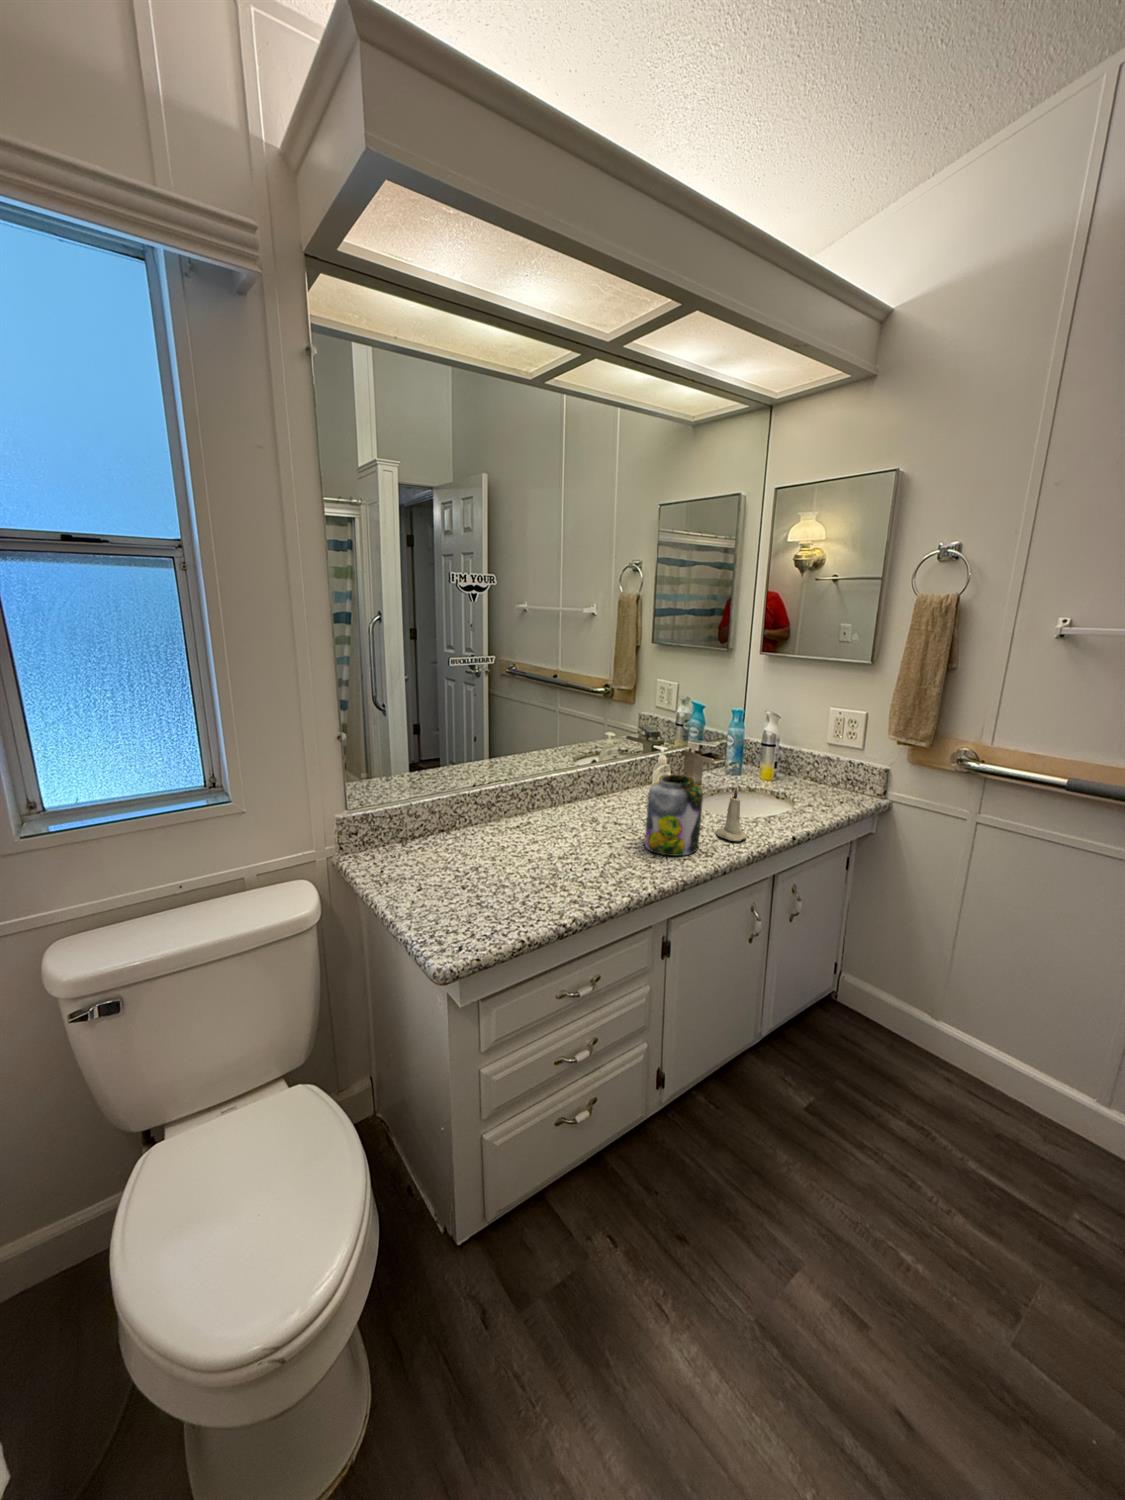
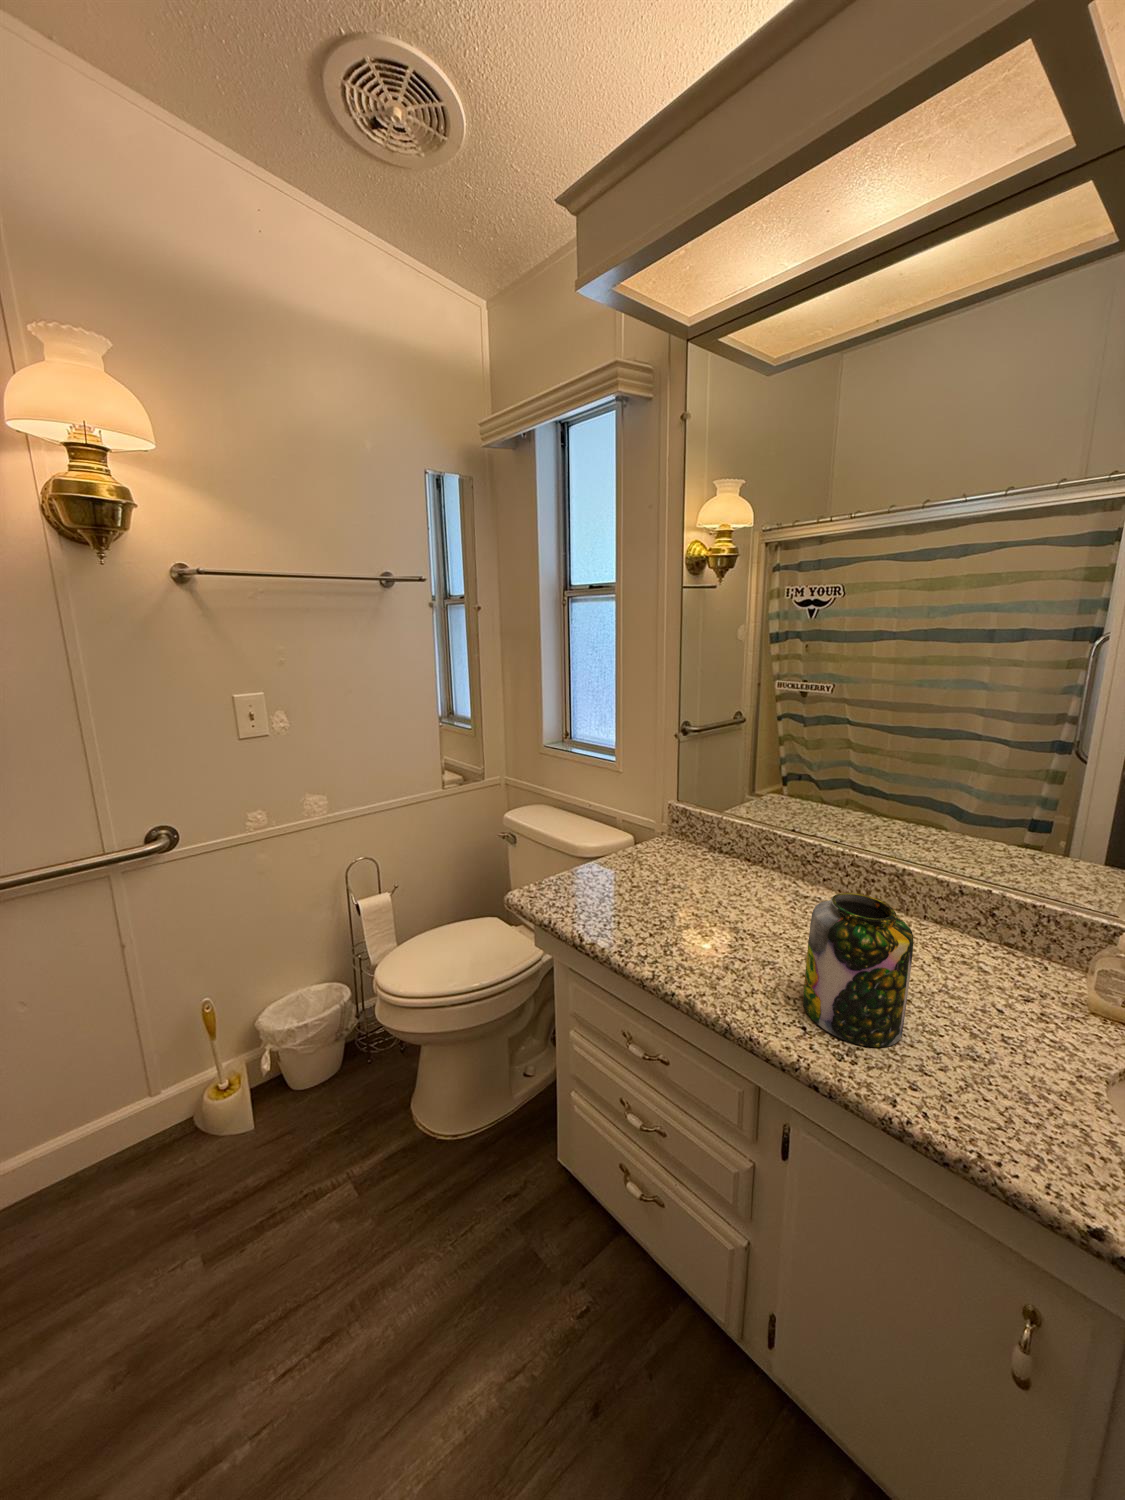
candle: present [716,787,747,841] -> none [941,999,1013,1124]

